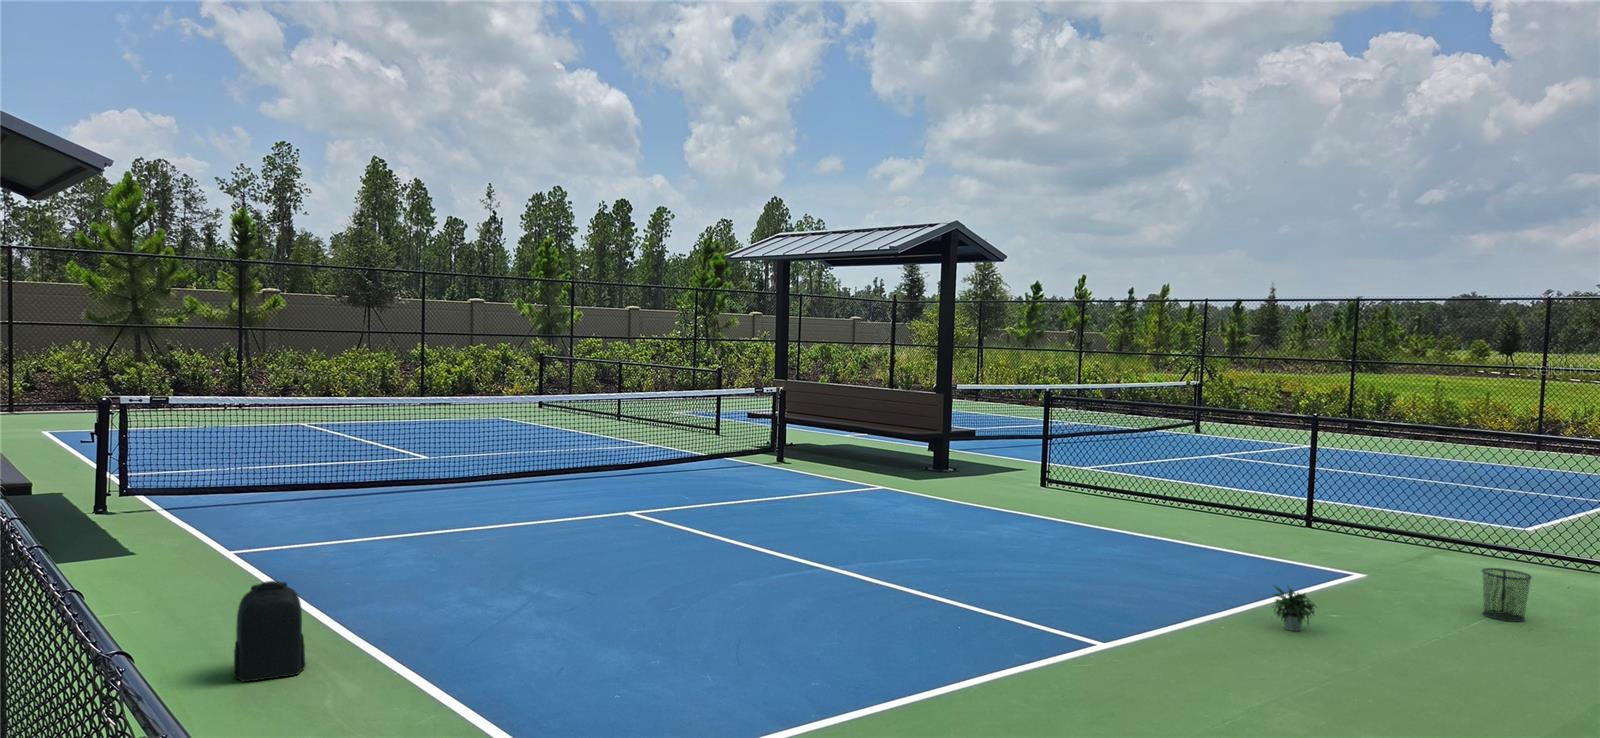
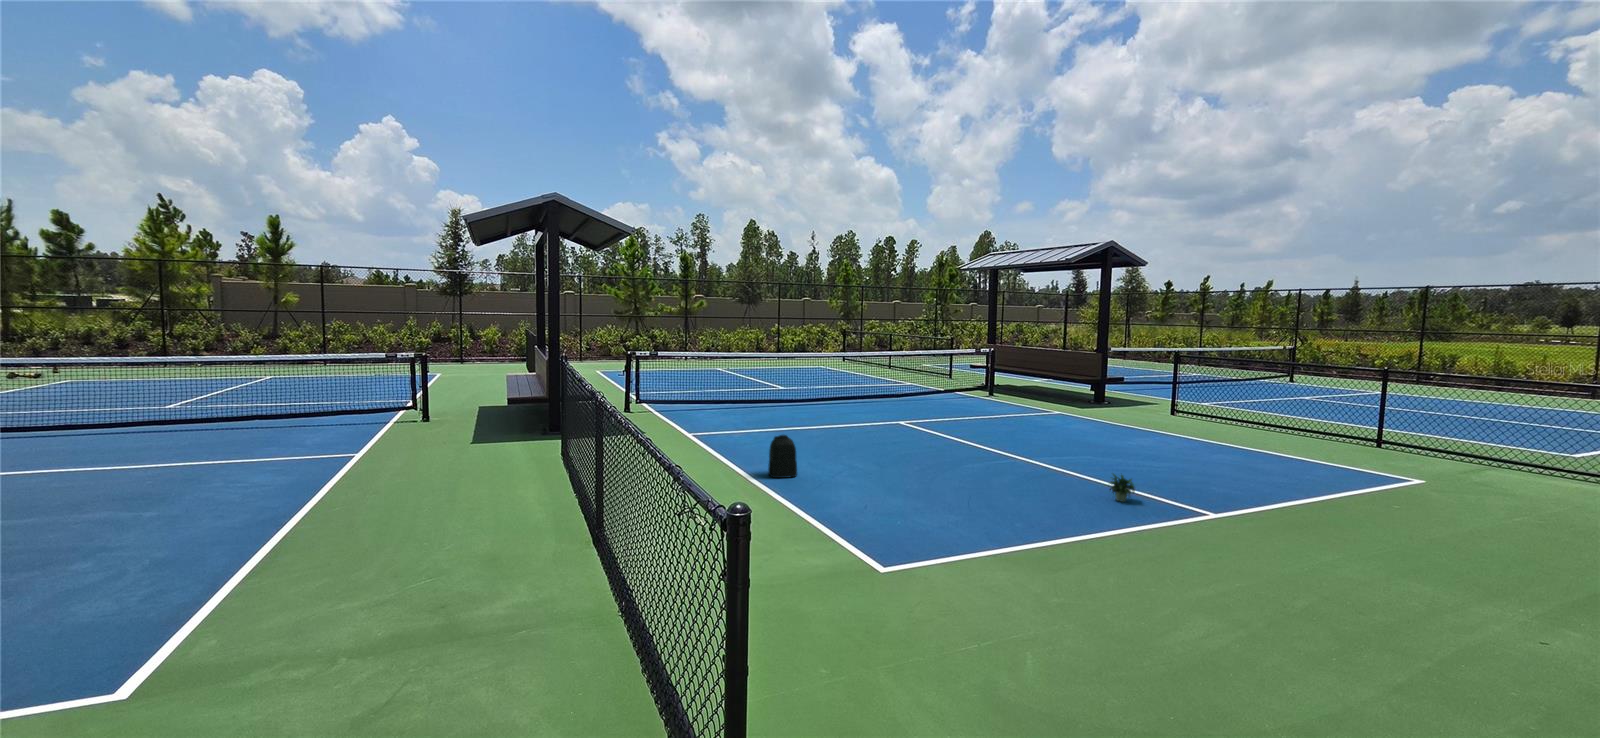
waste bin: present [1482,568,1532,622] -> none [1480,464,1518,498]
potted plant: present [1274,586,1316,631] -> present [1109,474,1135,502]

